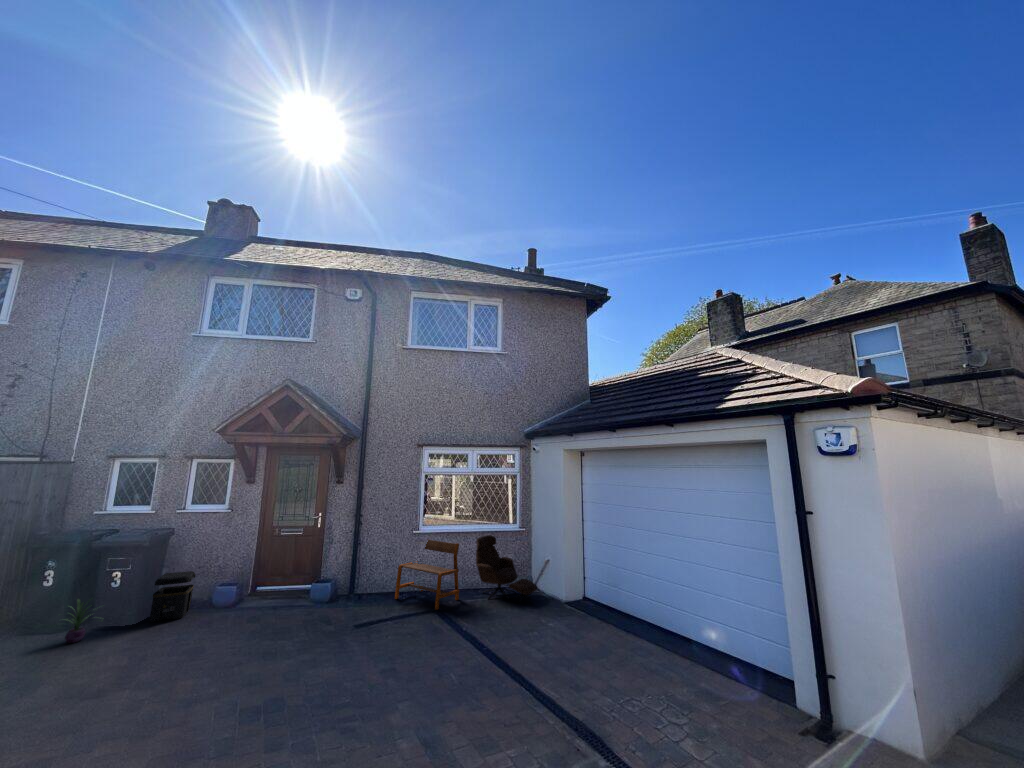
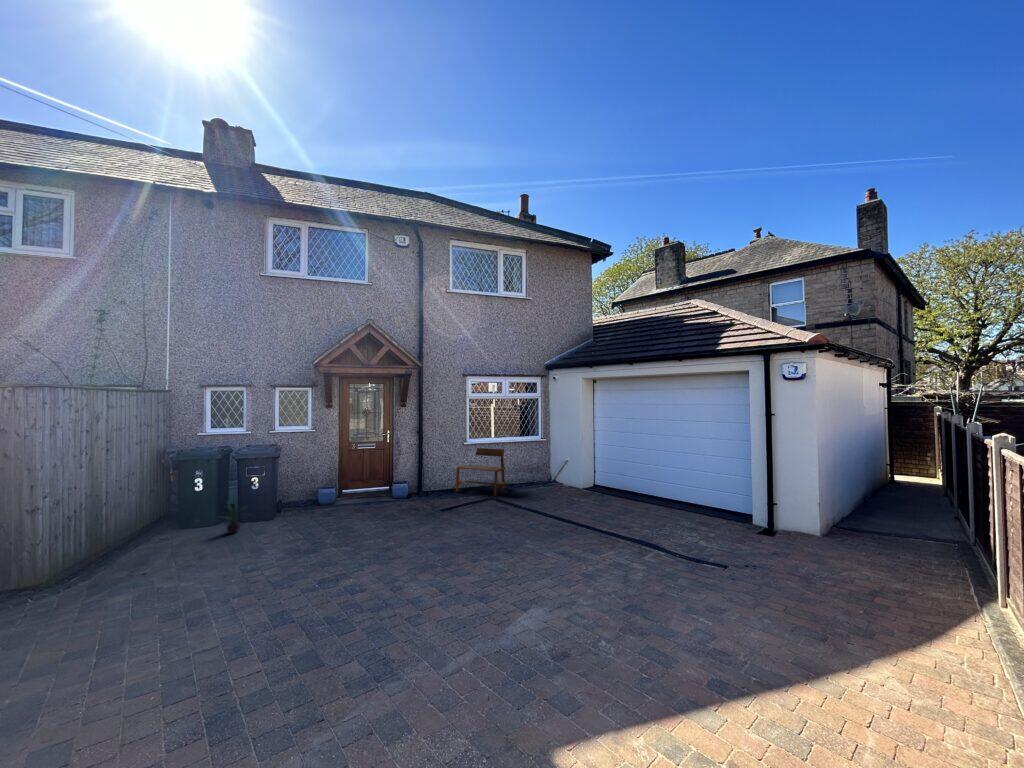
lounge chair: present [476,535,537,604] -> none [514,443,561,489]
toolbox: present [150,571,195,622] -> none [273,479,302,517]

